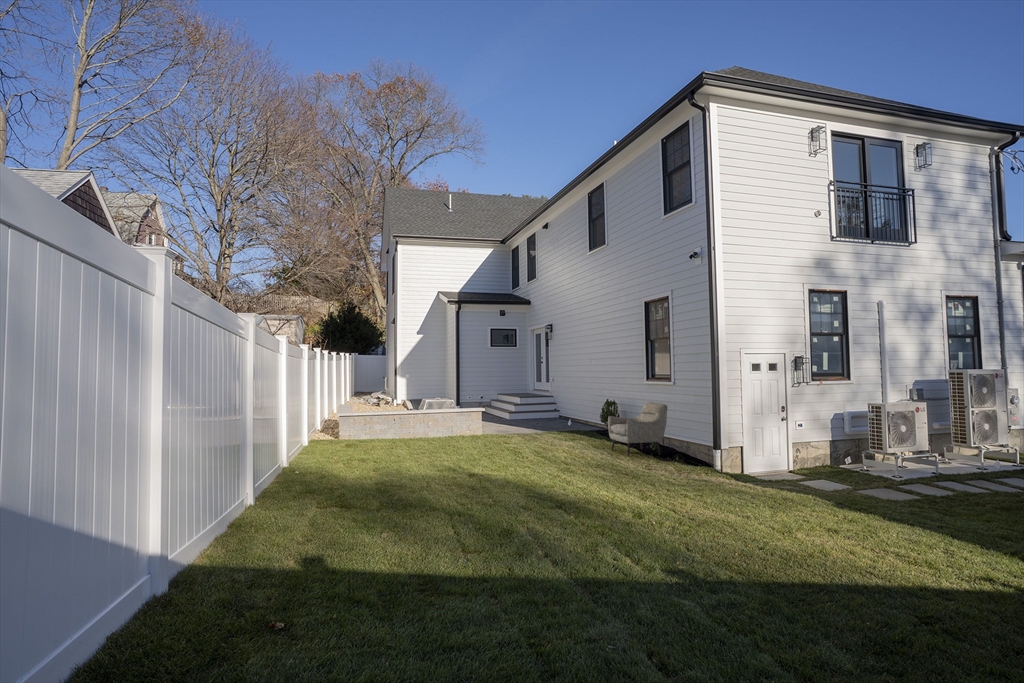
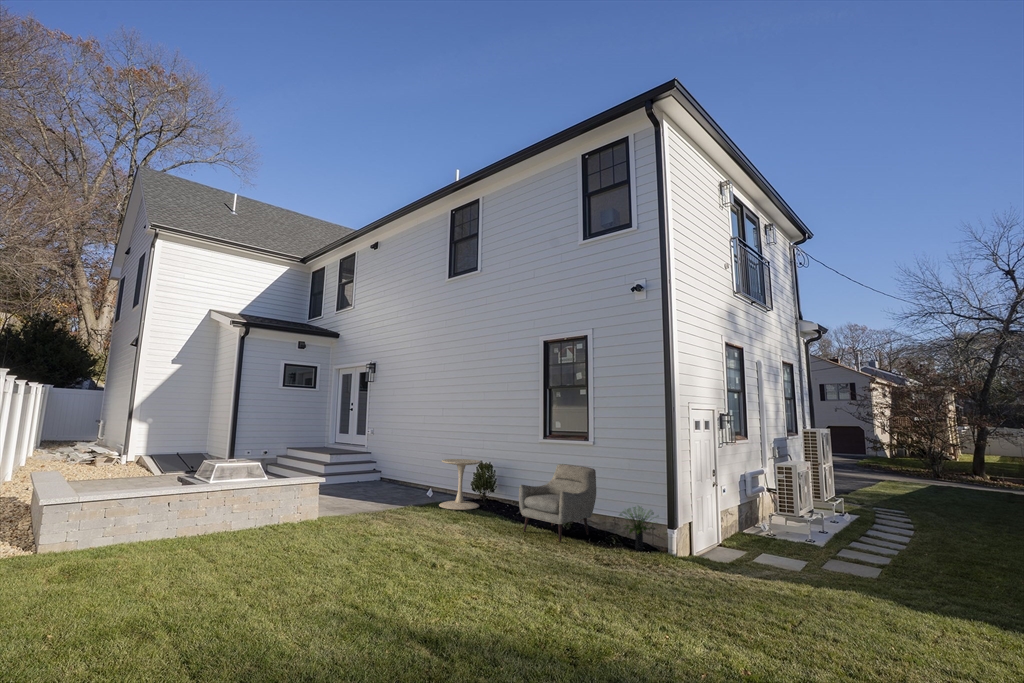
pedestal table: none [575,401,607,438] -> present [439,459,481,510]
potted plant: none [668,430,700,464] -> present [619,506,659,551]

